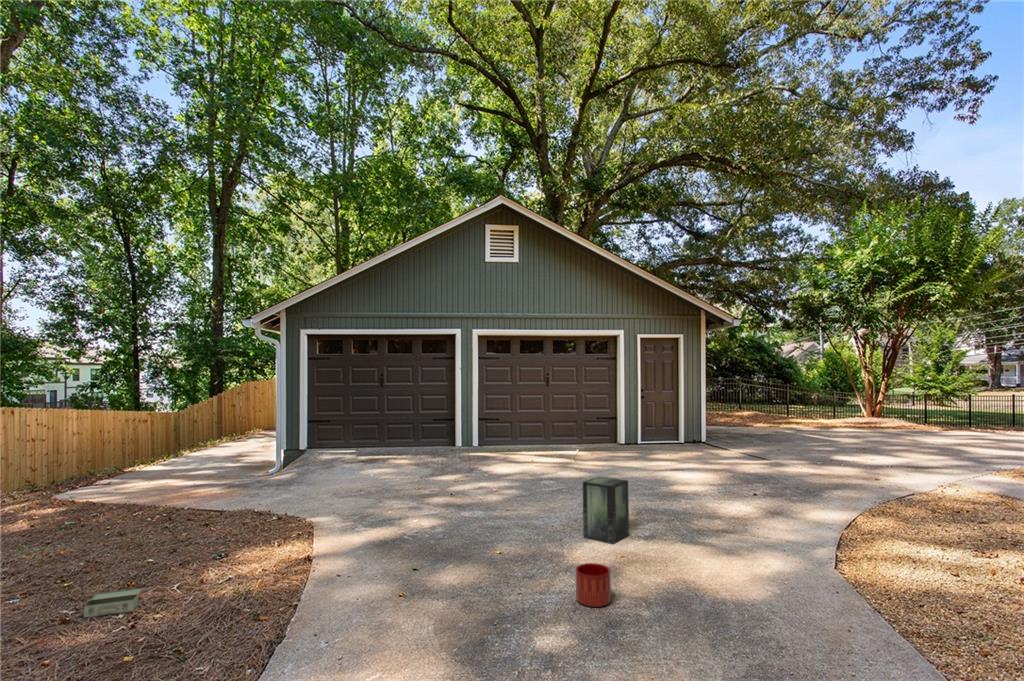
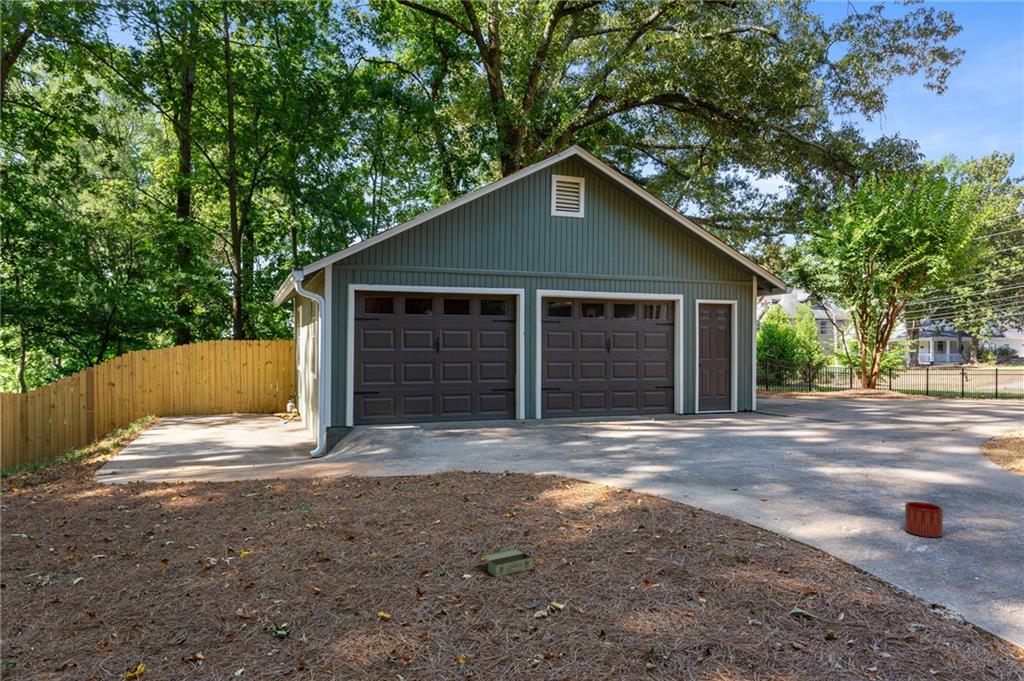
storage box: present [583,477,629,544] -> none [815,434,852,494]

